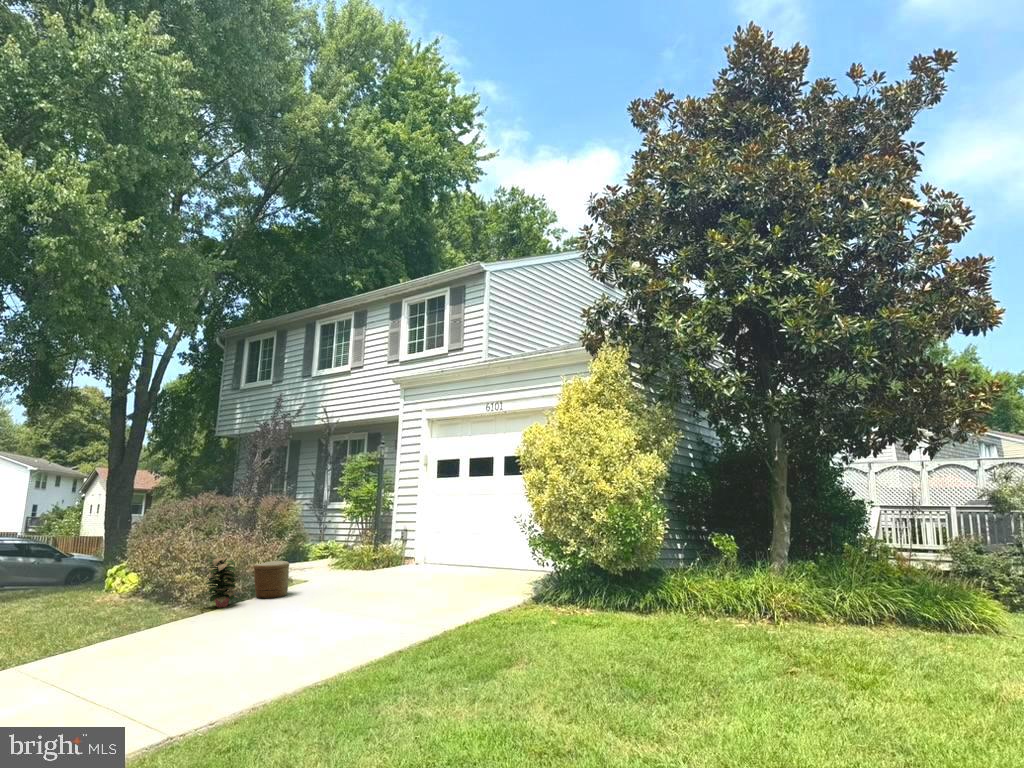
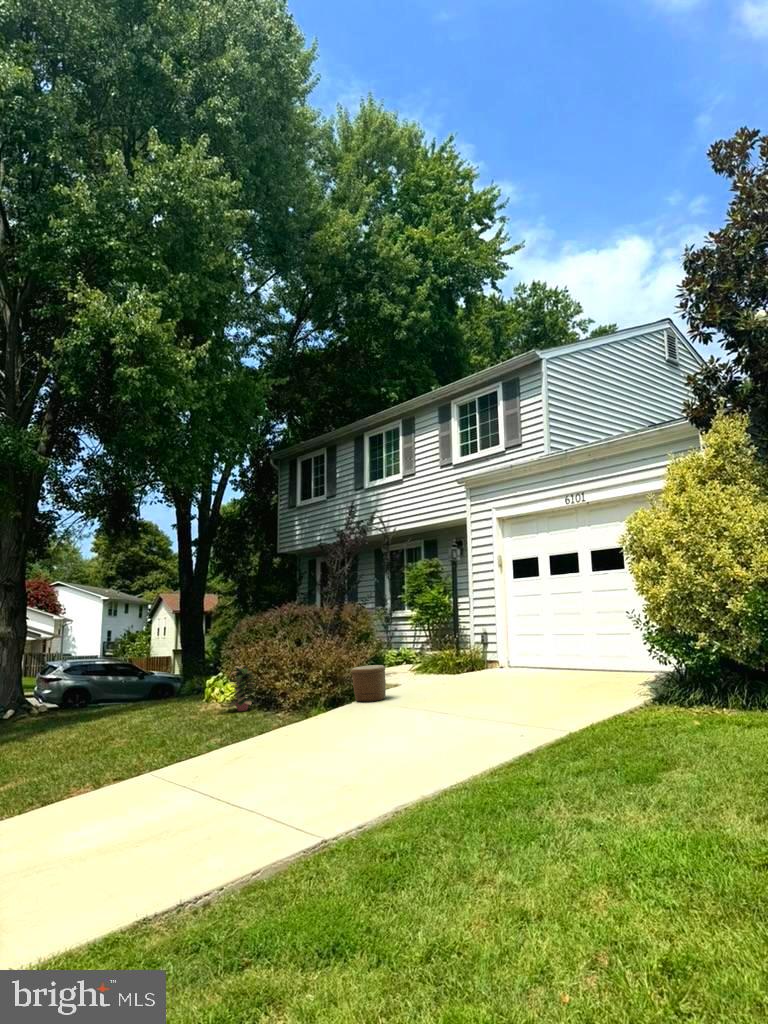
decorative plant: present [206,558,239,608] -> present [230,666,255,711]

